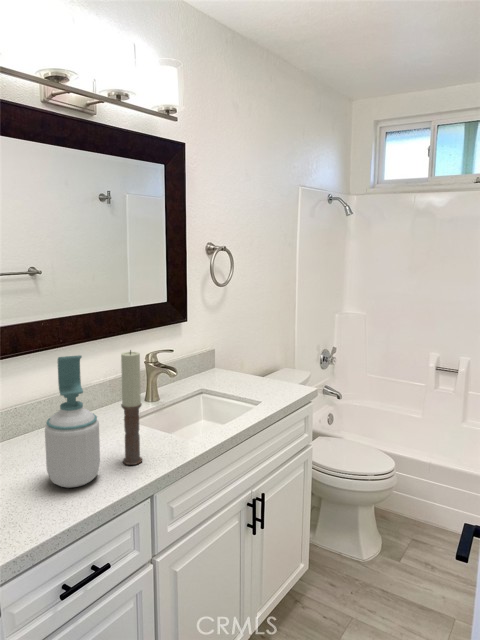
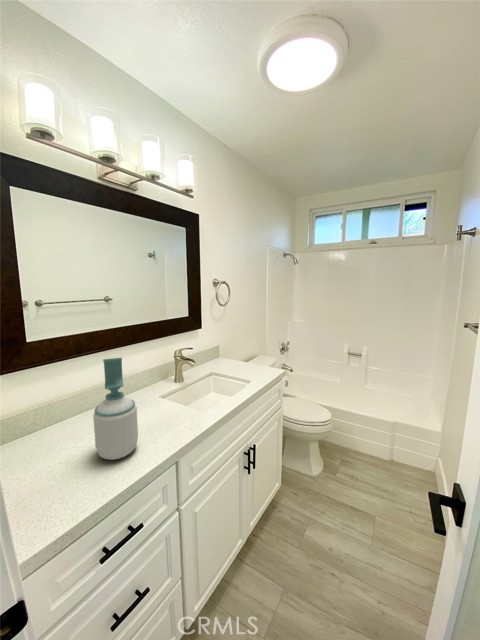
candle: present [121,350,142,465] -> none [154,351,171,436]

